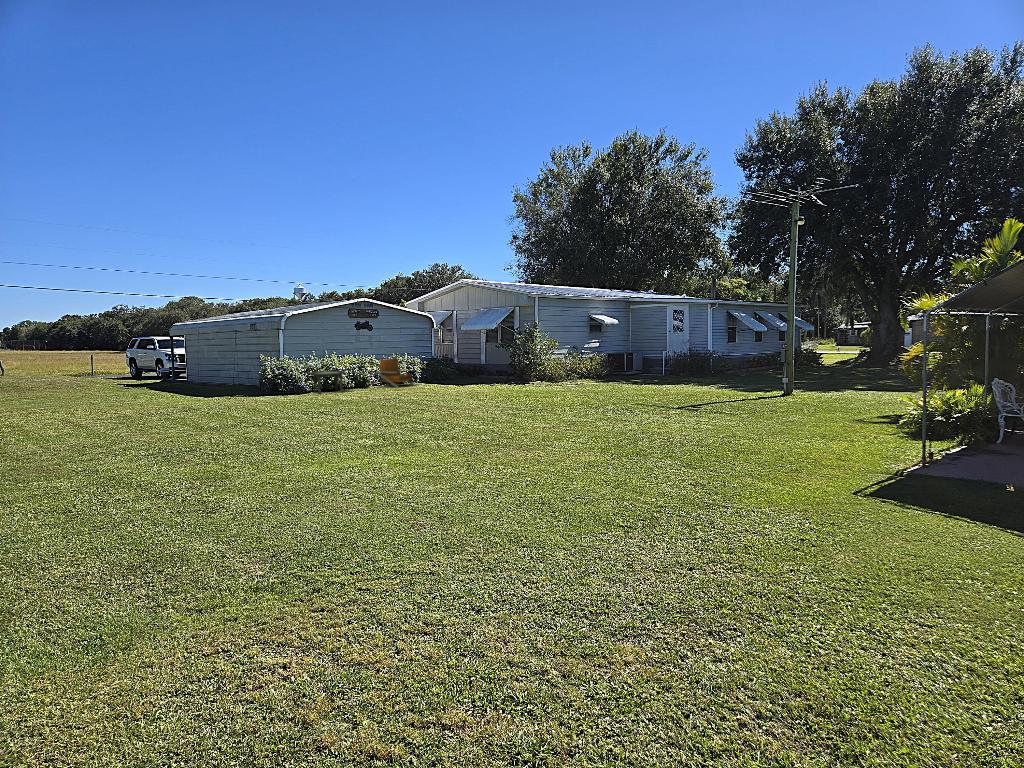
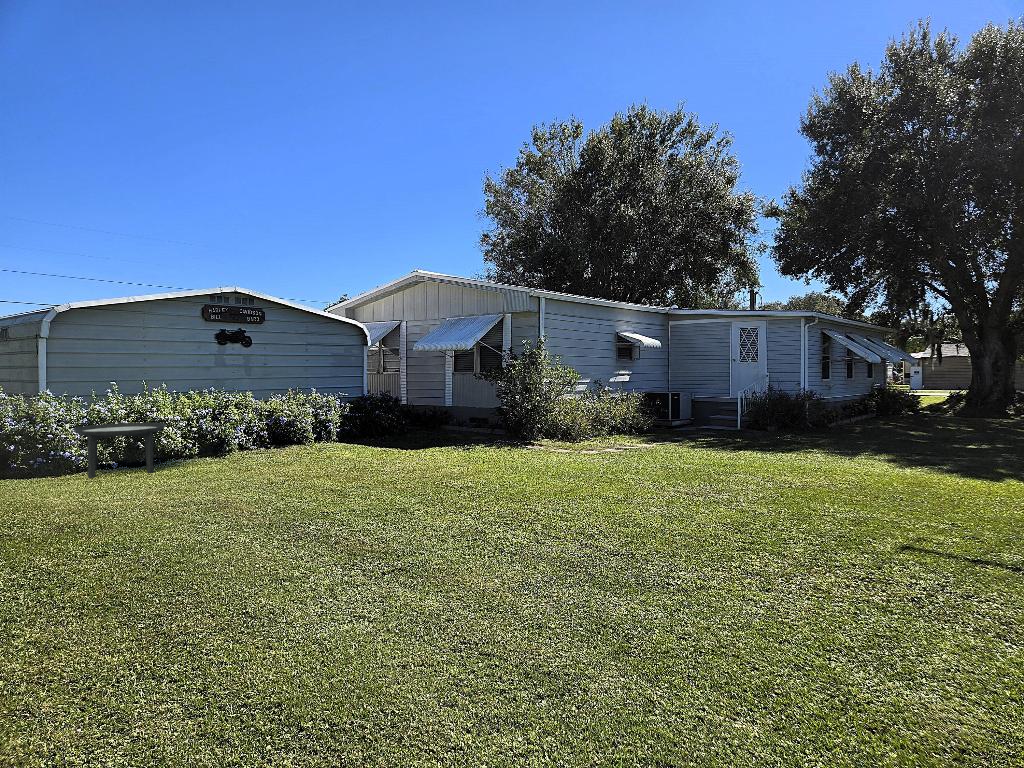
lounge chair: present [376,358,415,388] -> none [244,396,326,459]

